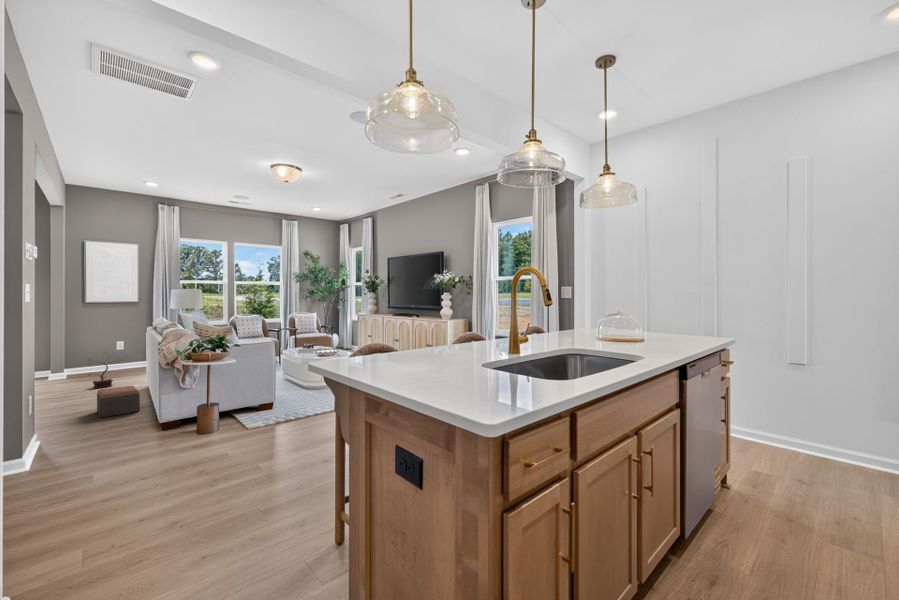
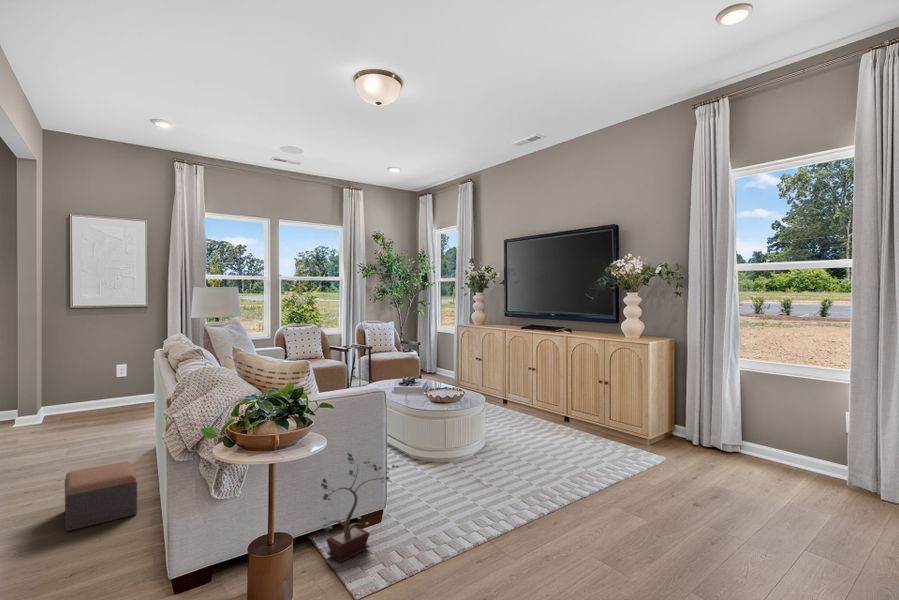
potted plant: present [88,351,122,388] -> present [321,453,399,562]

